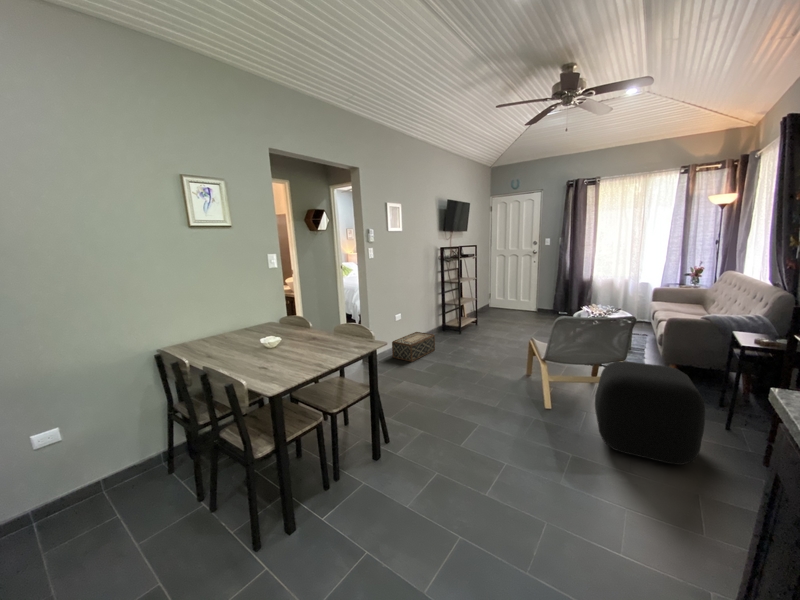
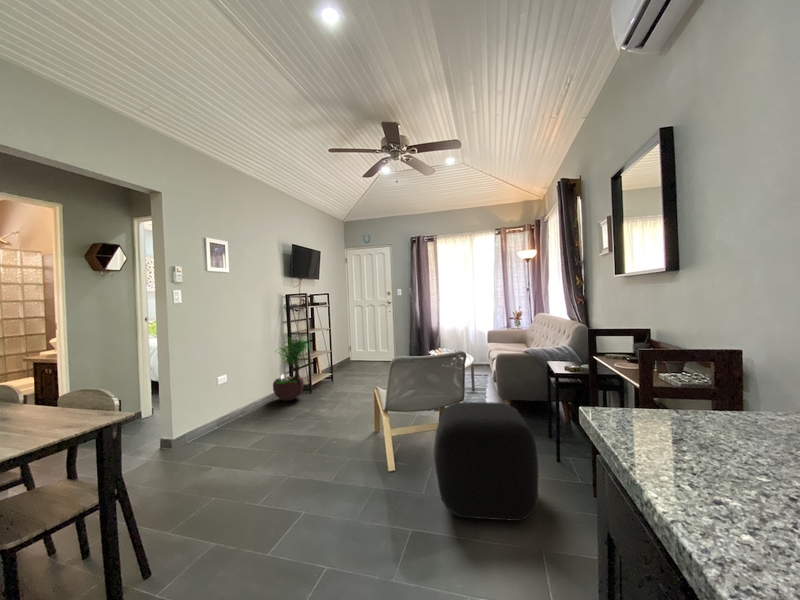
potted tree: none [431,282,465,339] -> present [273,338,308,401]
woven basket: present [392,332,435,362] -> none [210,395,273,435]

